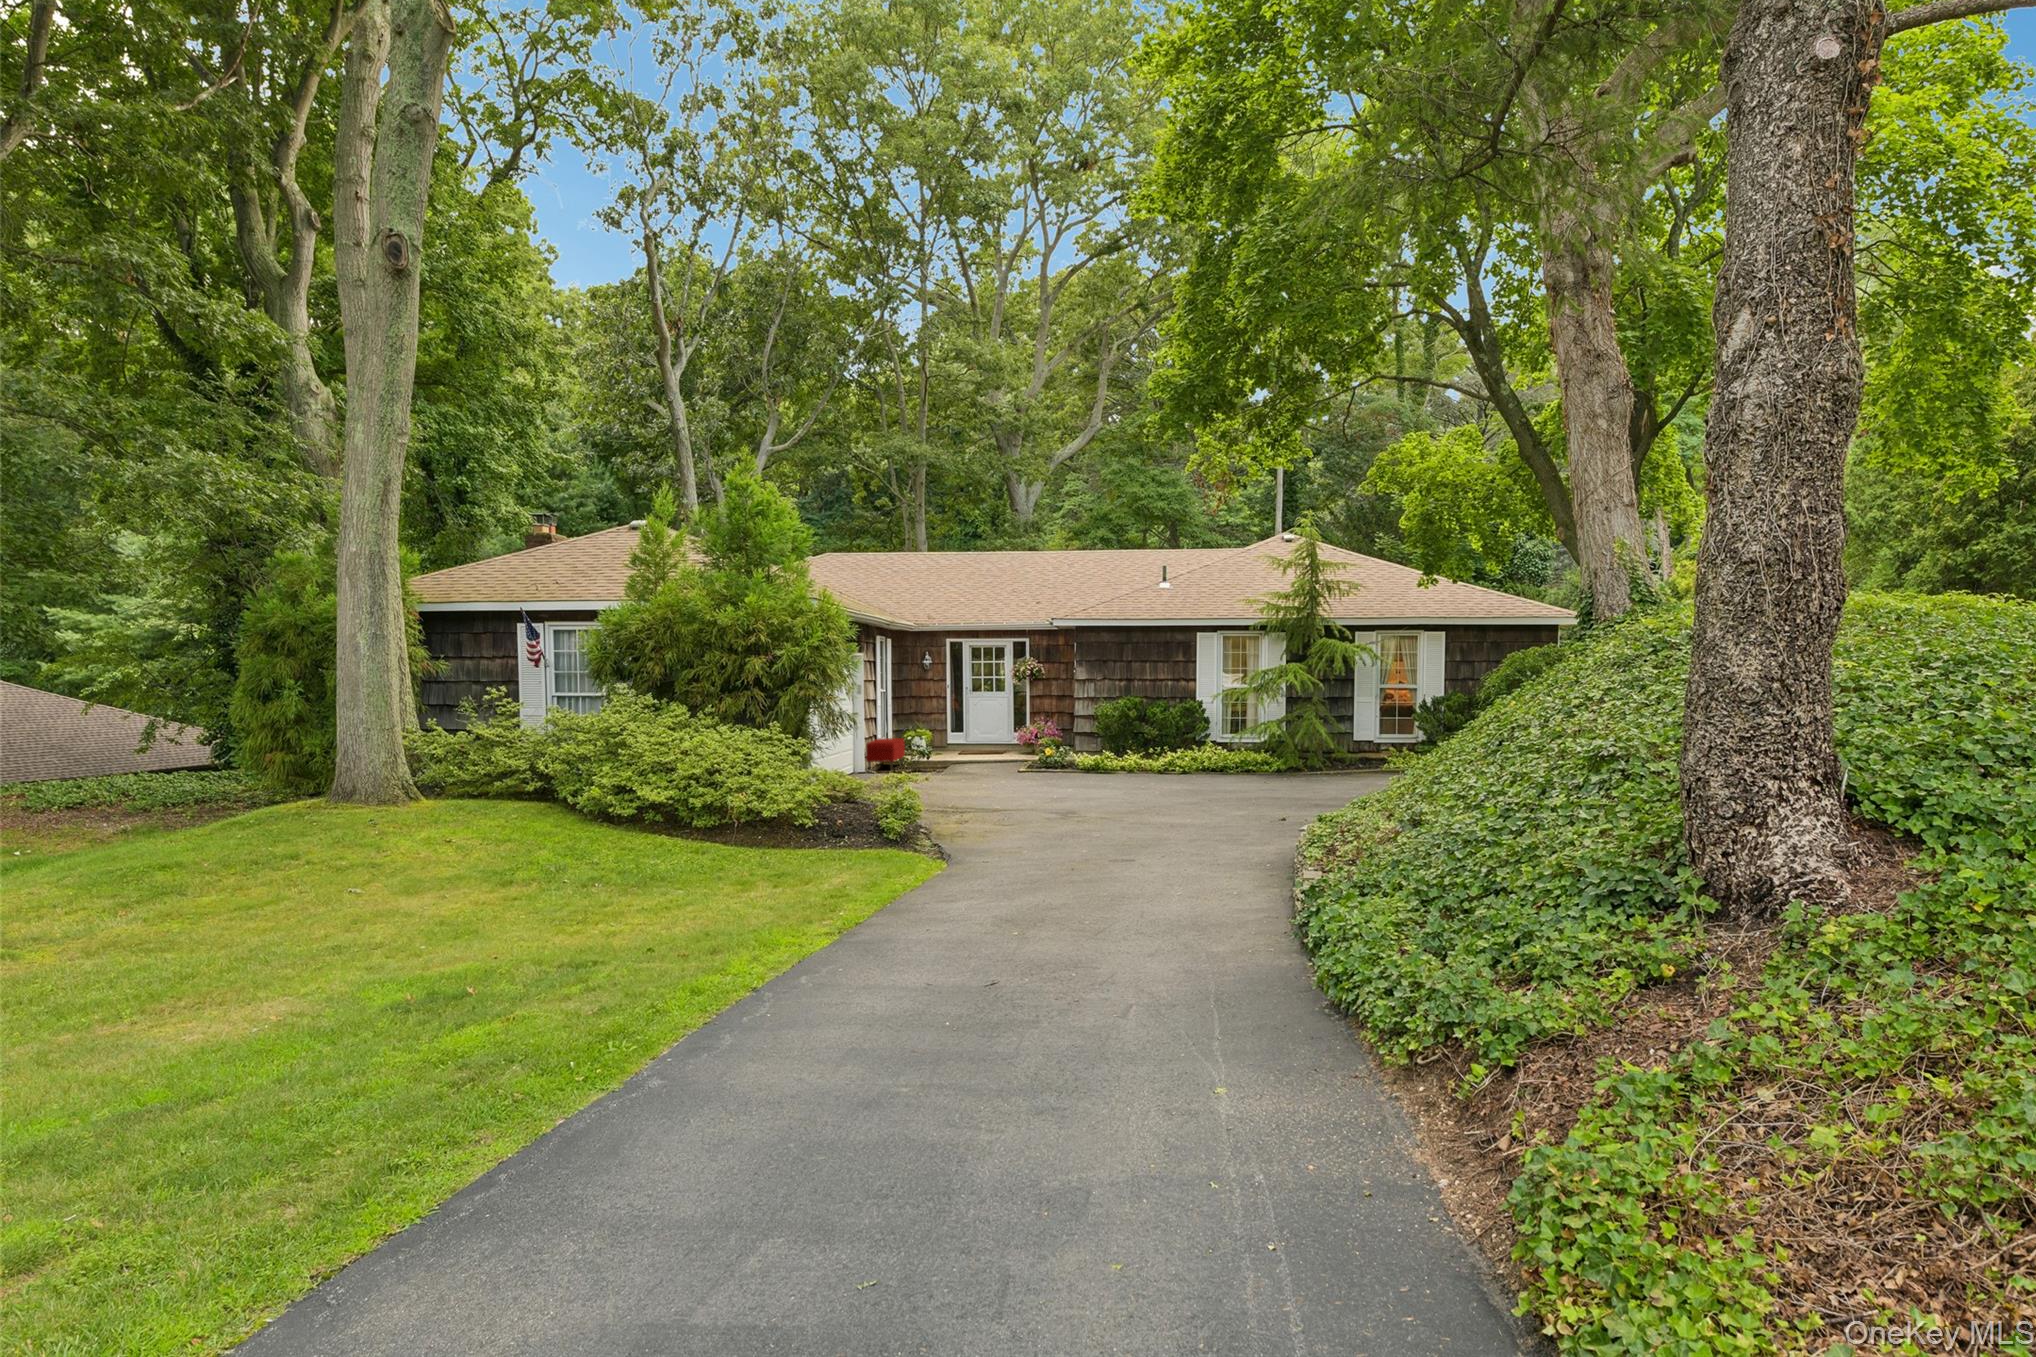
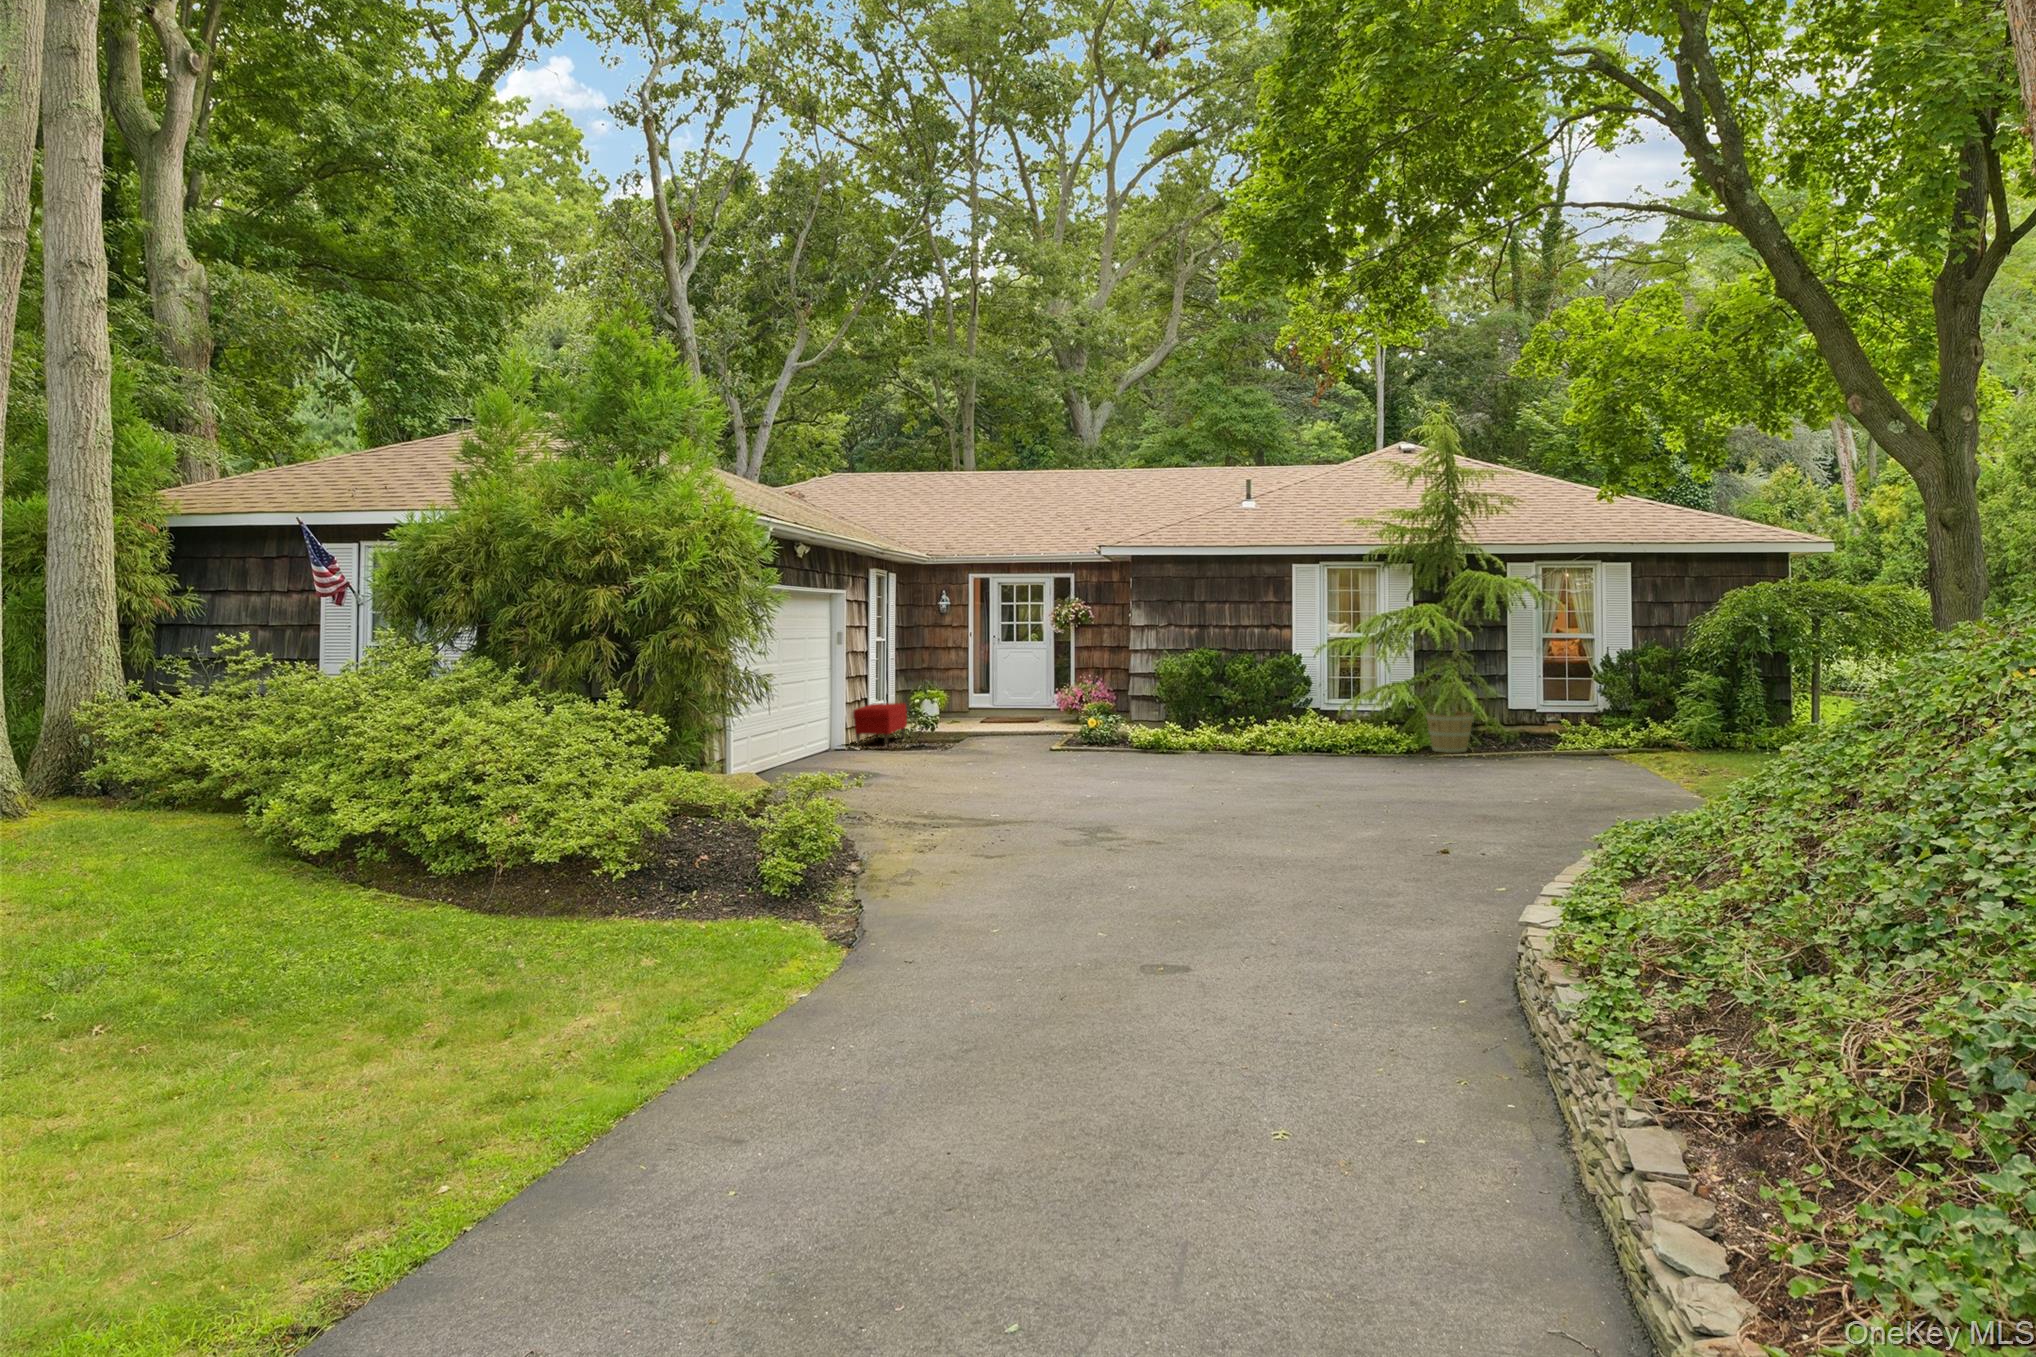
wooden bucket: none [1294,742,1329,773] -> present [1426,711,1474,753]

